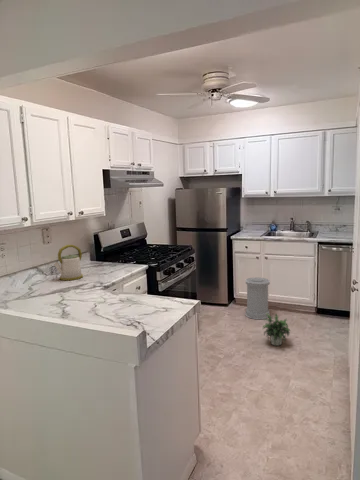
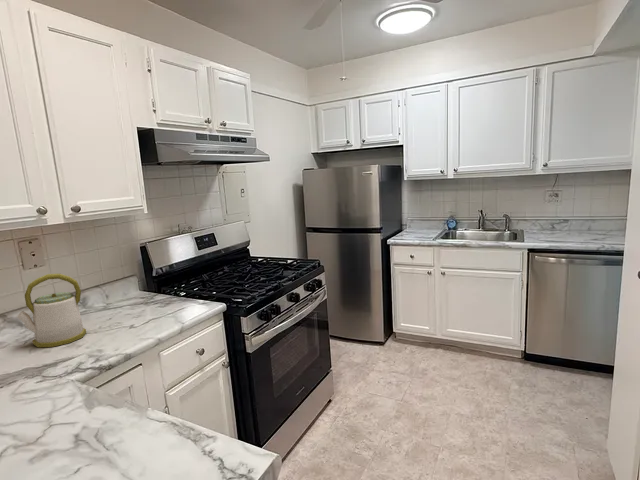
trash can: present [245,277,270,319] -> none [410,304,449,372]
potted plant: present [263,314,290,346] -> none [438,372,489,432]

